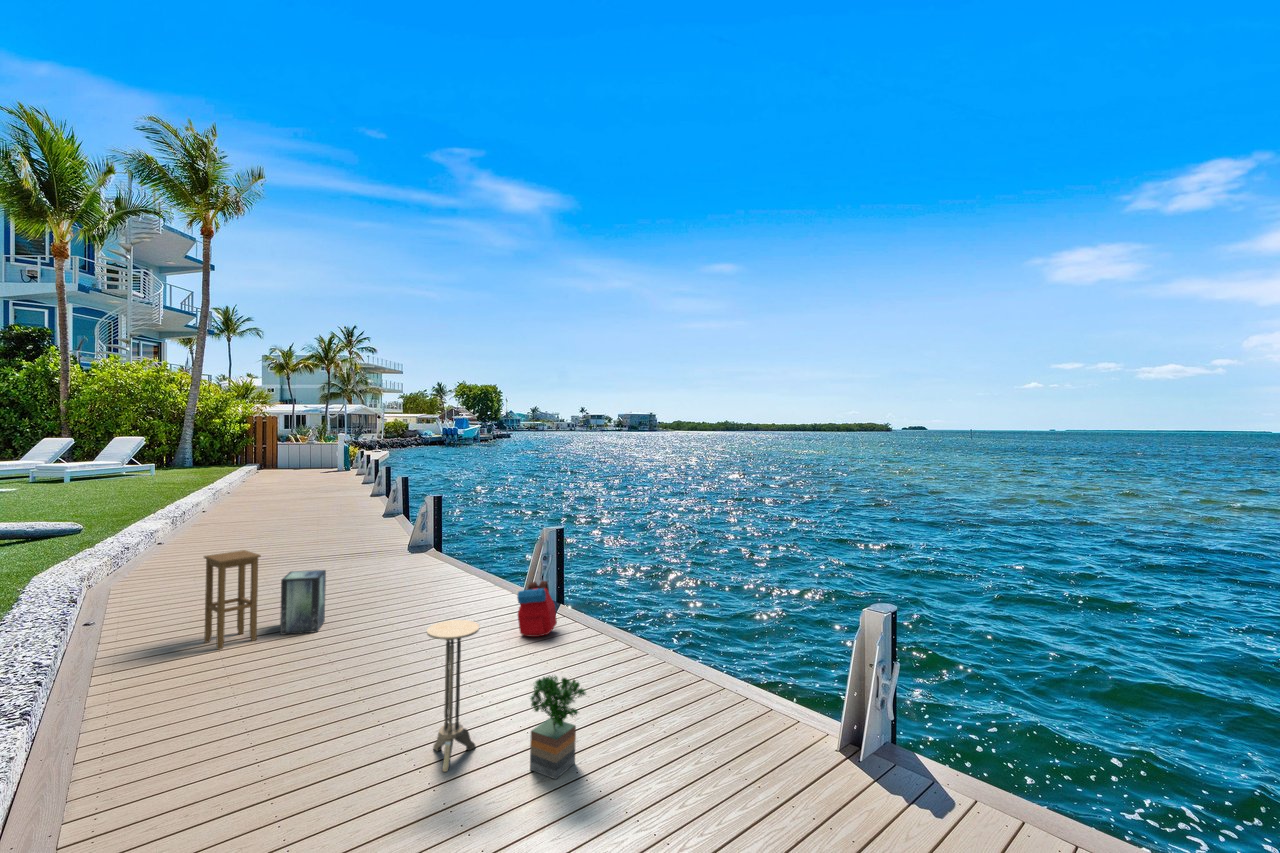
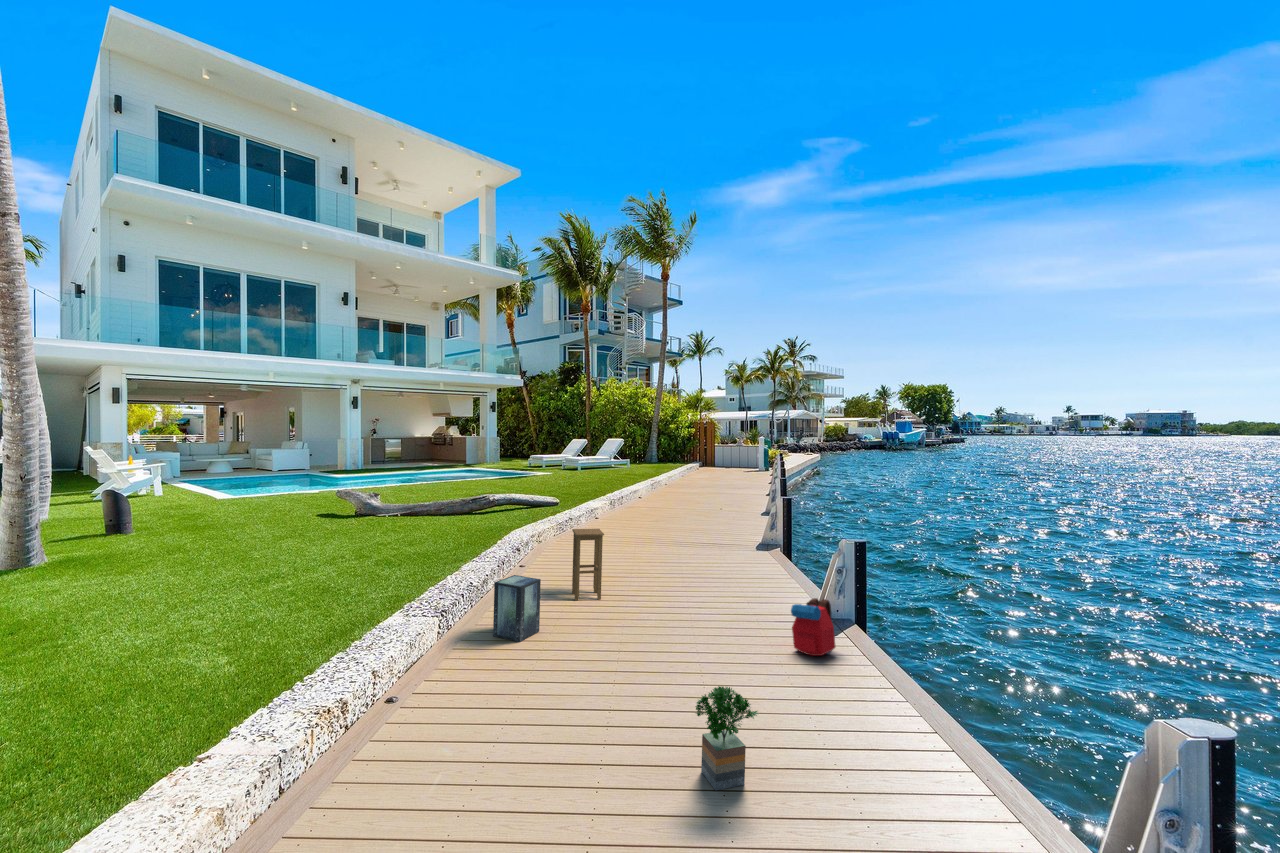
storage box: present [280,570,326,635] -> present [493,575,541,642]
side table: present [427,620,479,772] -> none [631,611,677,744]

